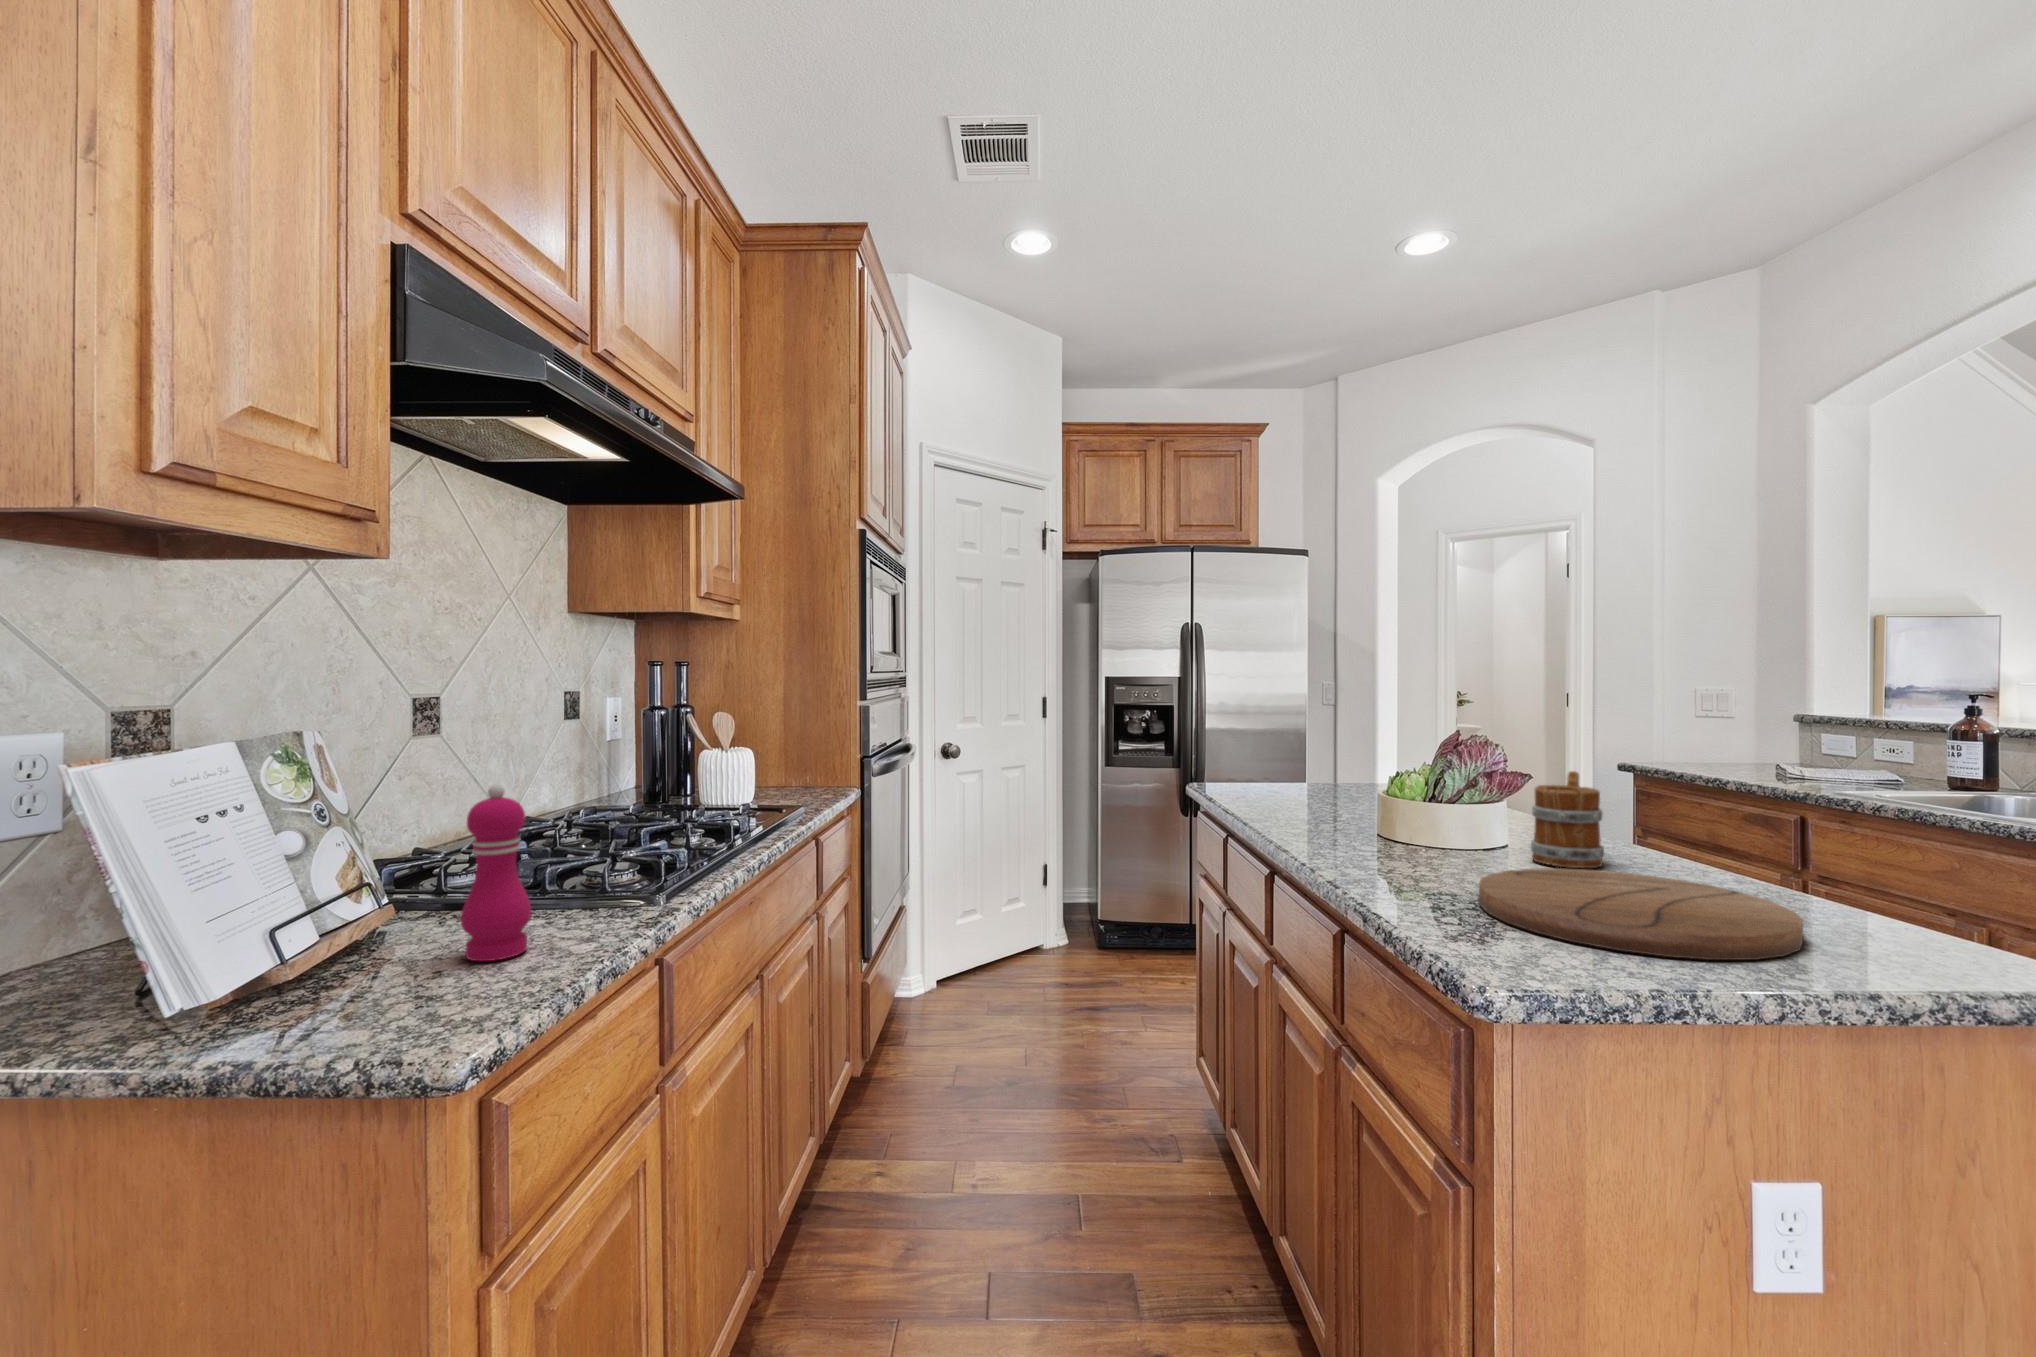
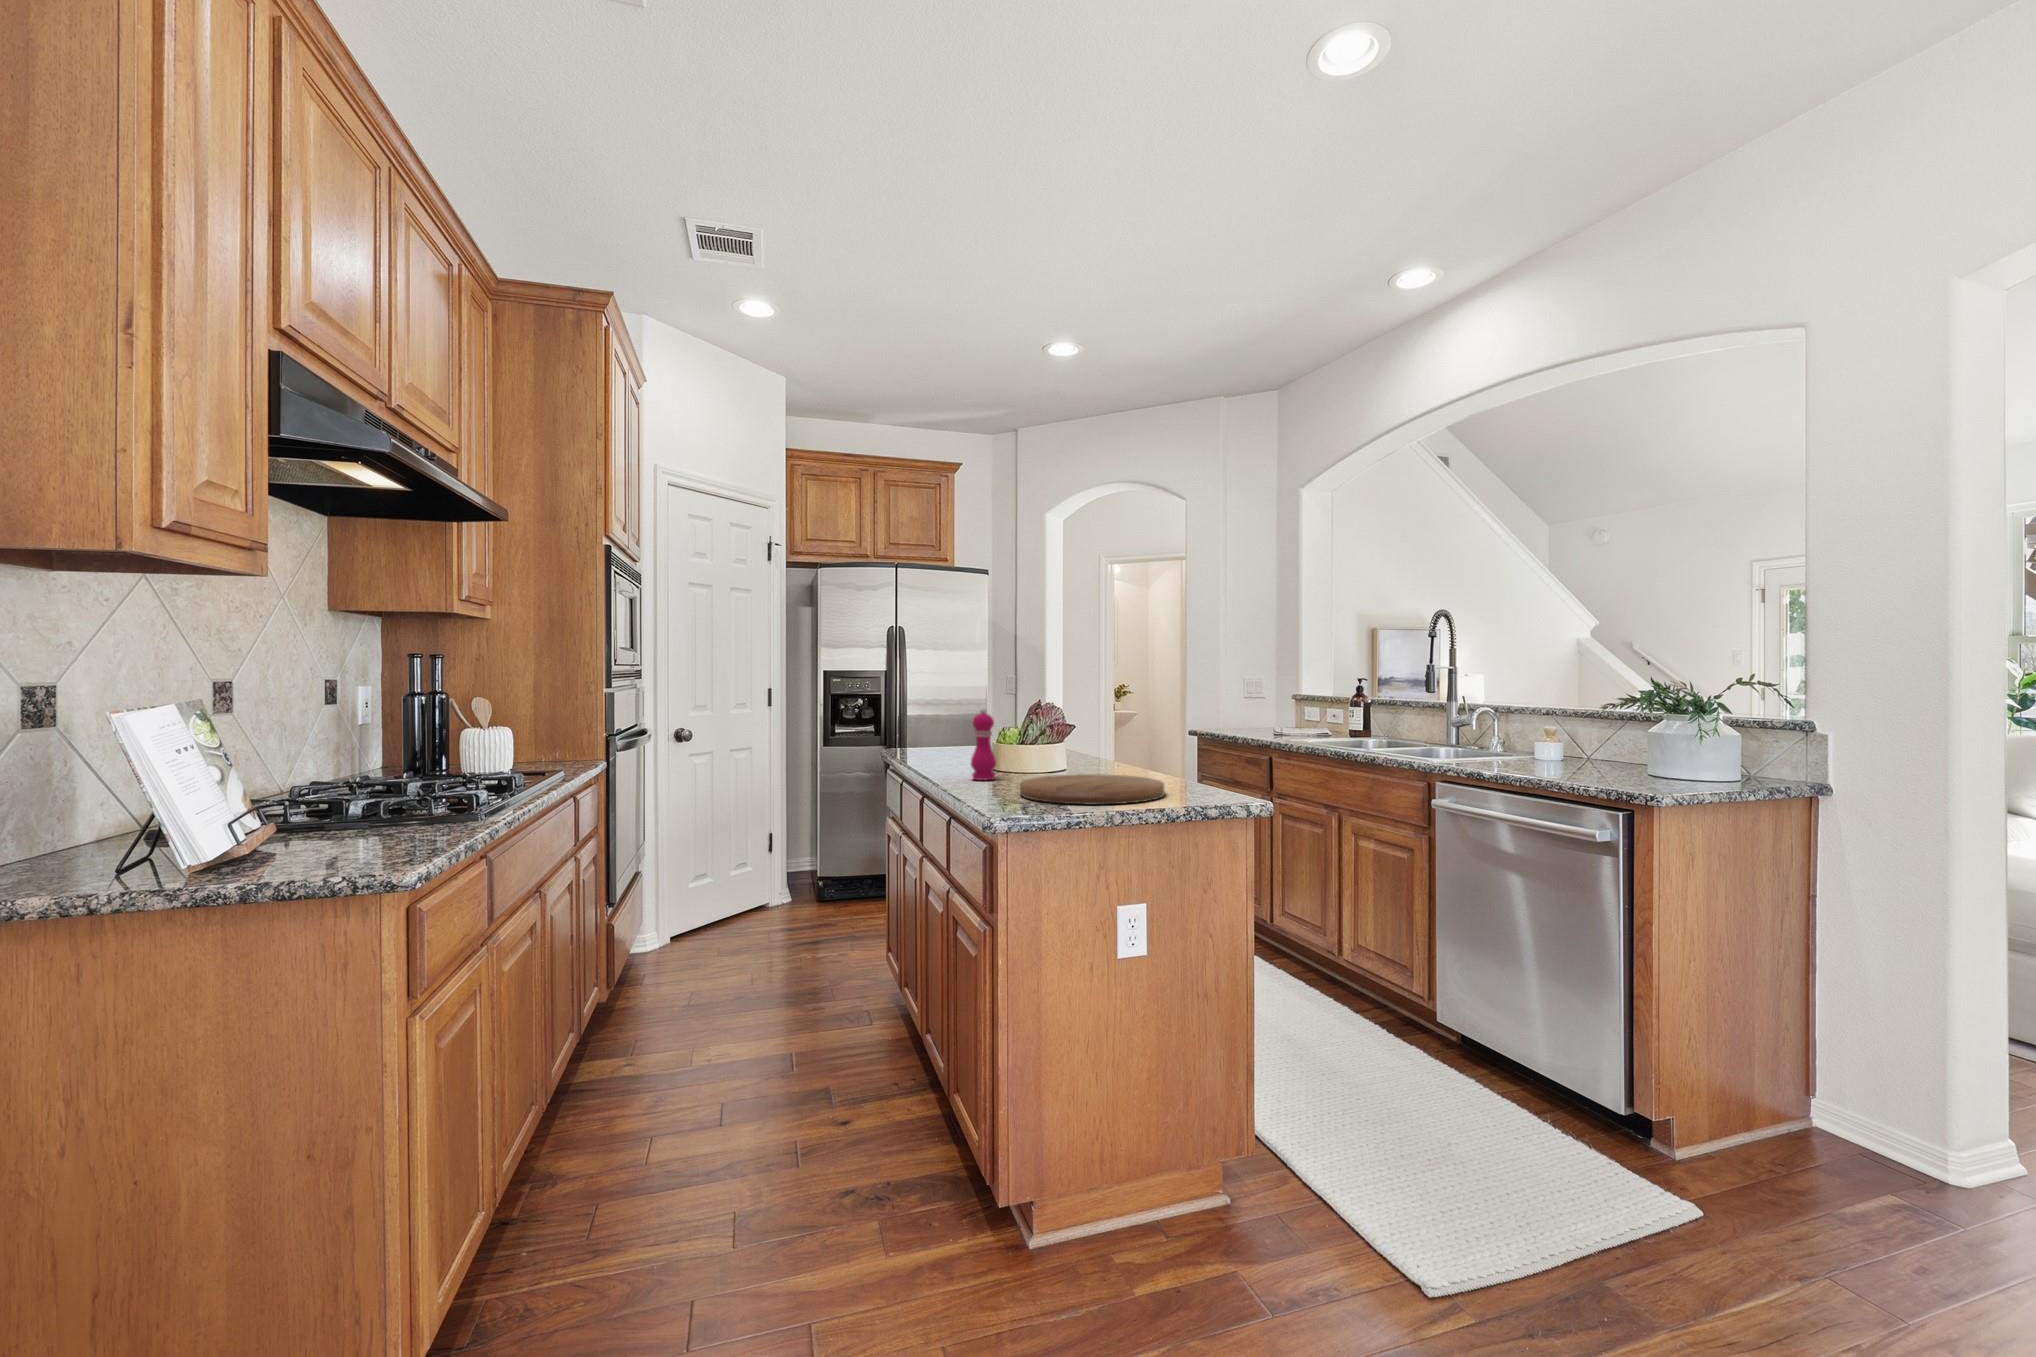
mug: present [1531,771,1604,868] -> none [1070,722,1109,778]
pepper mill: present [461,784,532,961] -> present [971,708,996,780]

